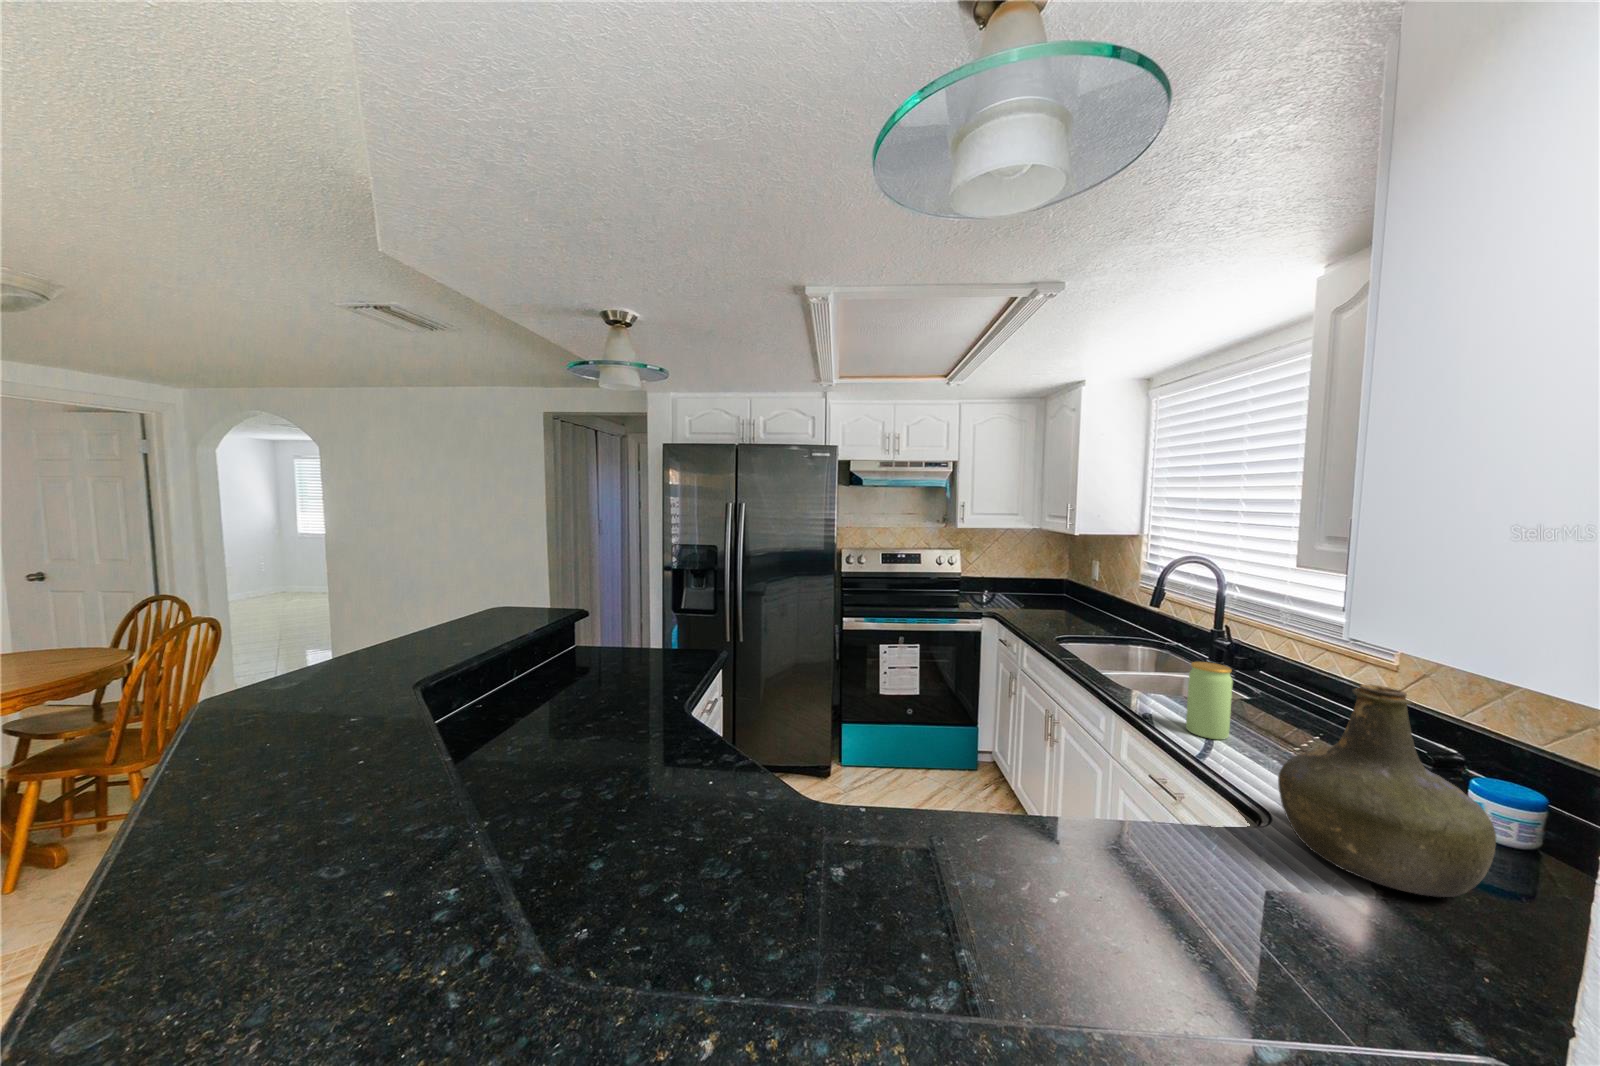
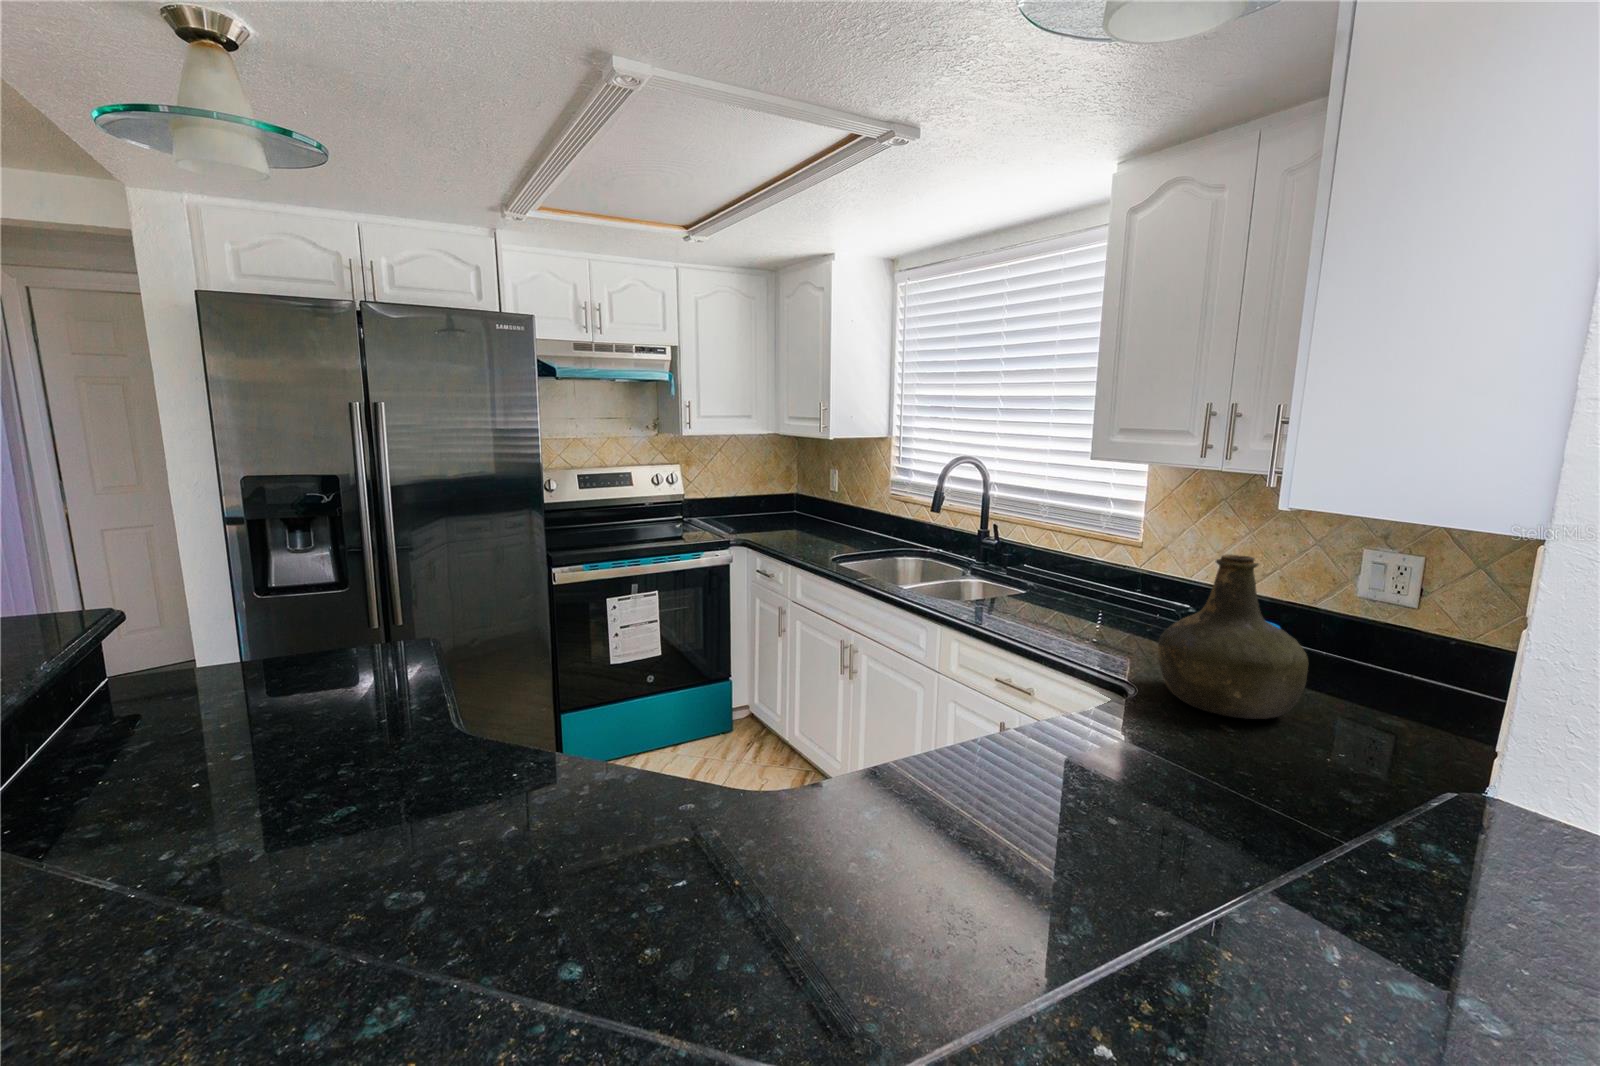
jar: present [1186,662,1233,740] -> none [1017,559,1057,632]

